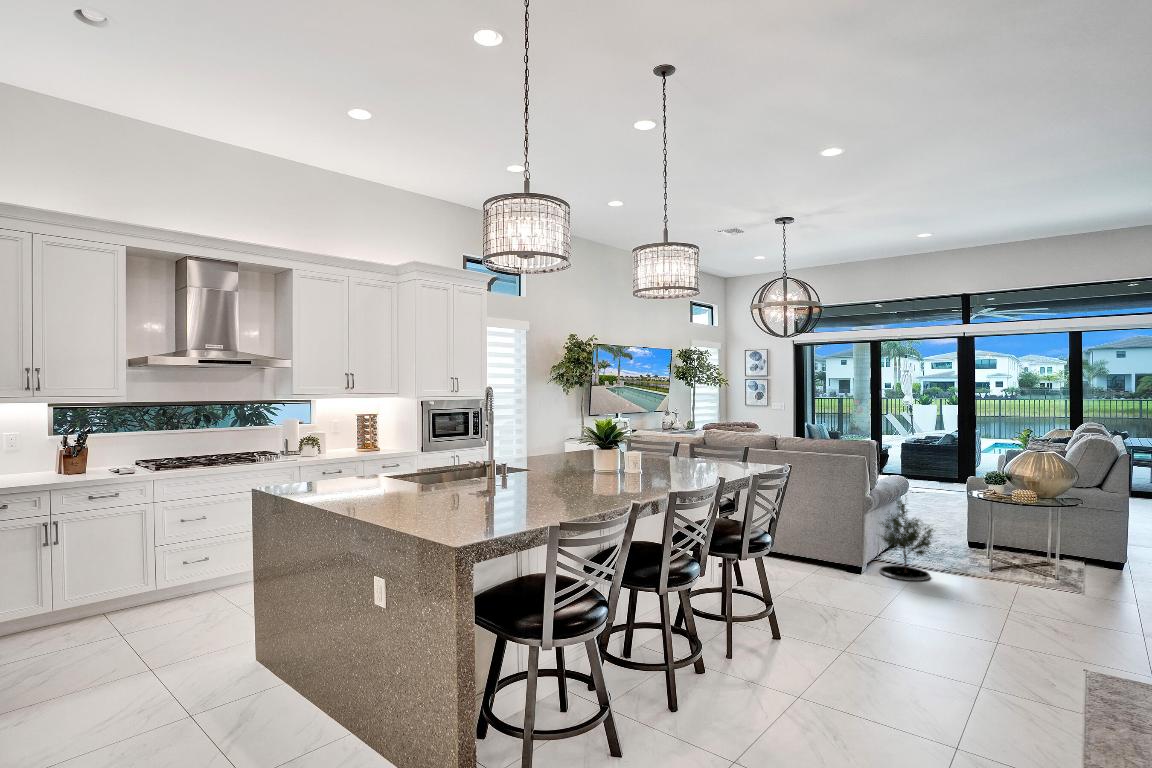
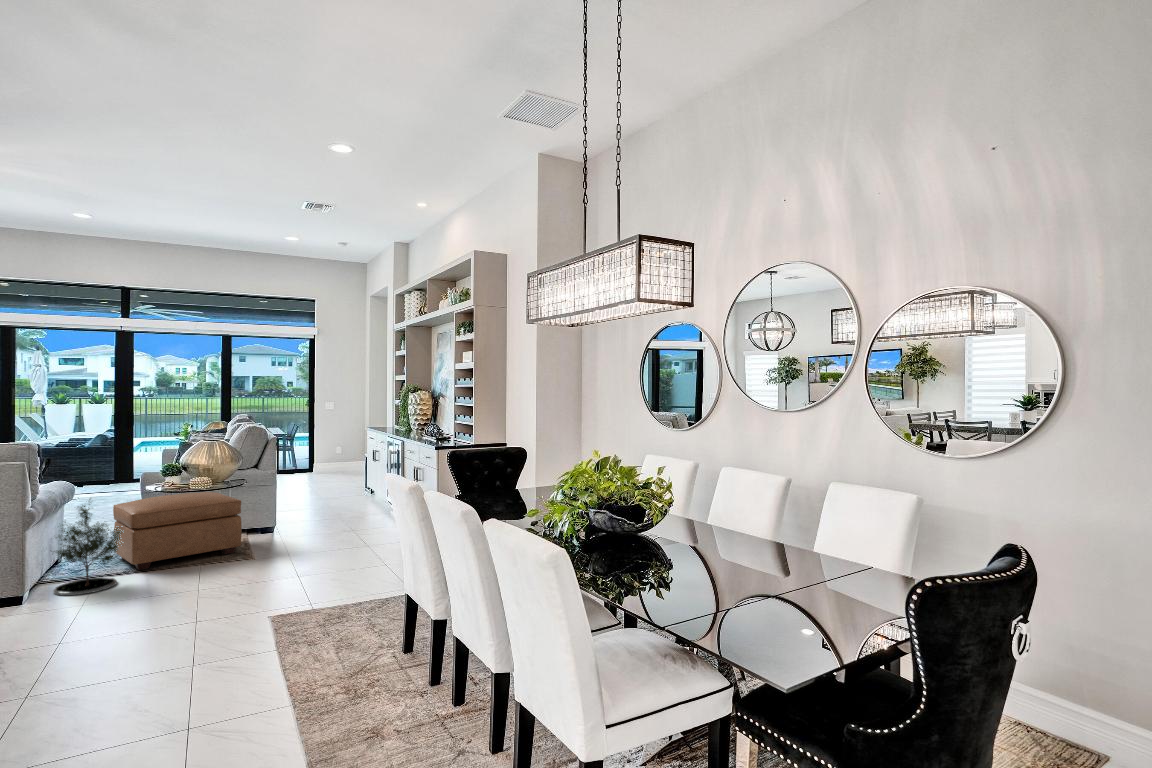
ottoman: none [939,503,1070,581] -> present [113,492,242,570]

